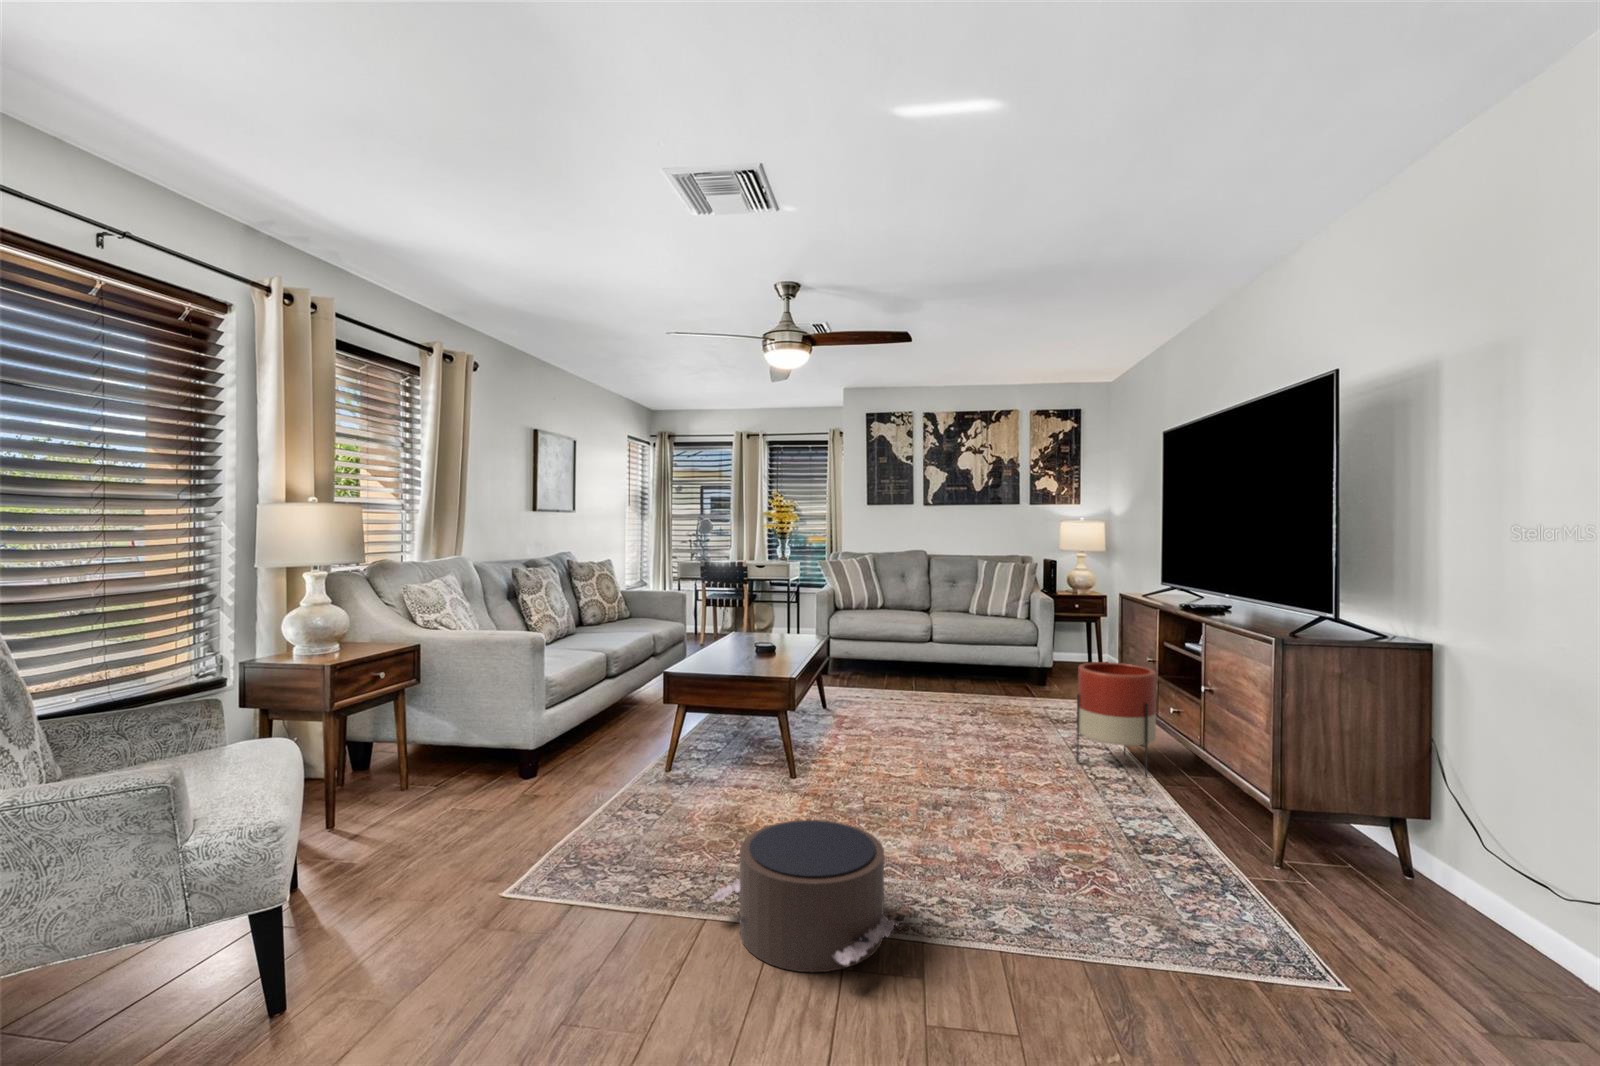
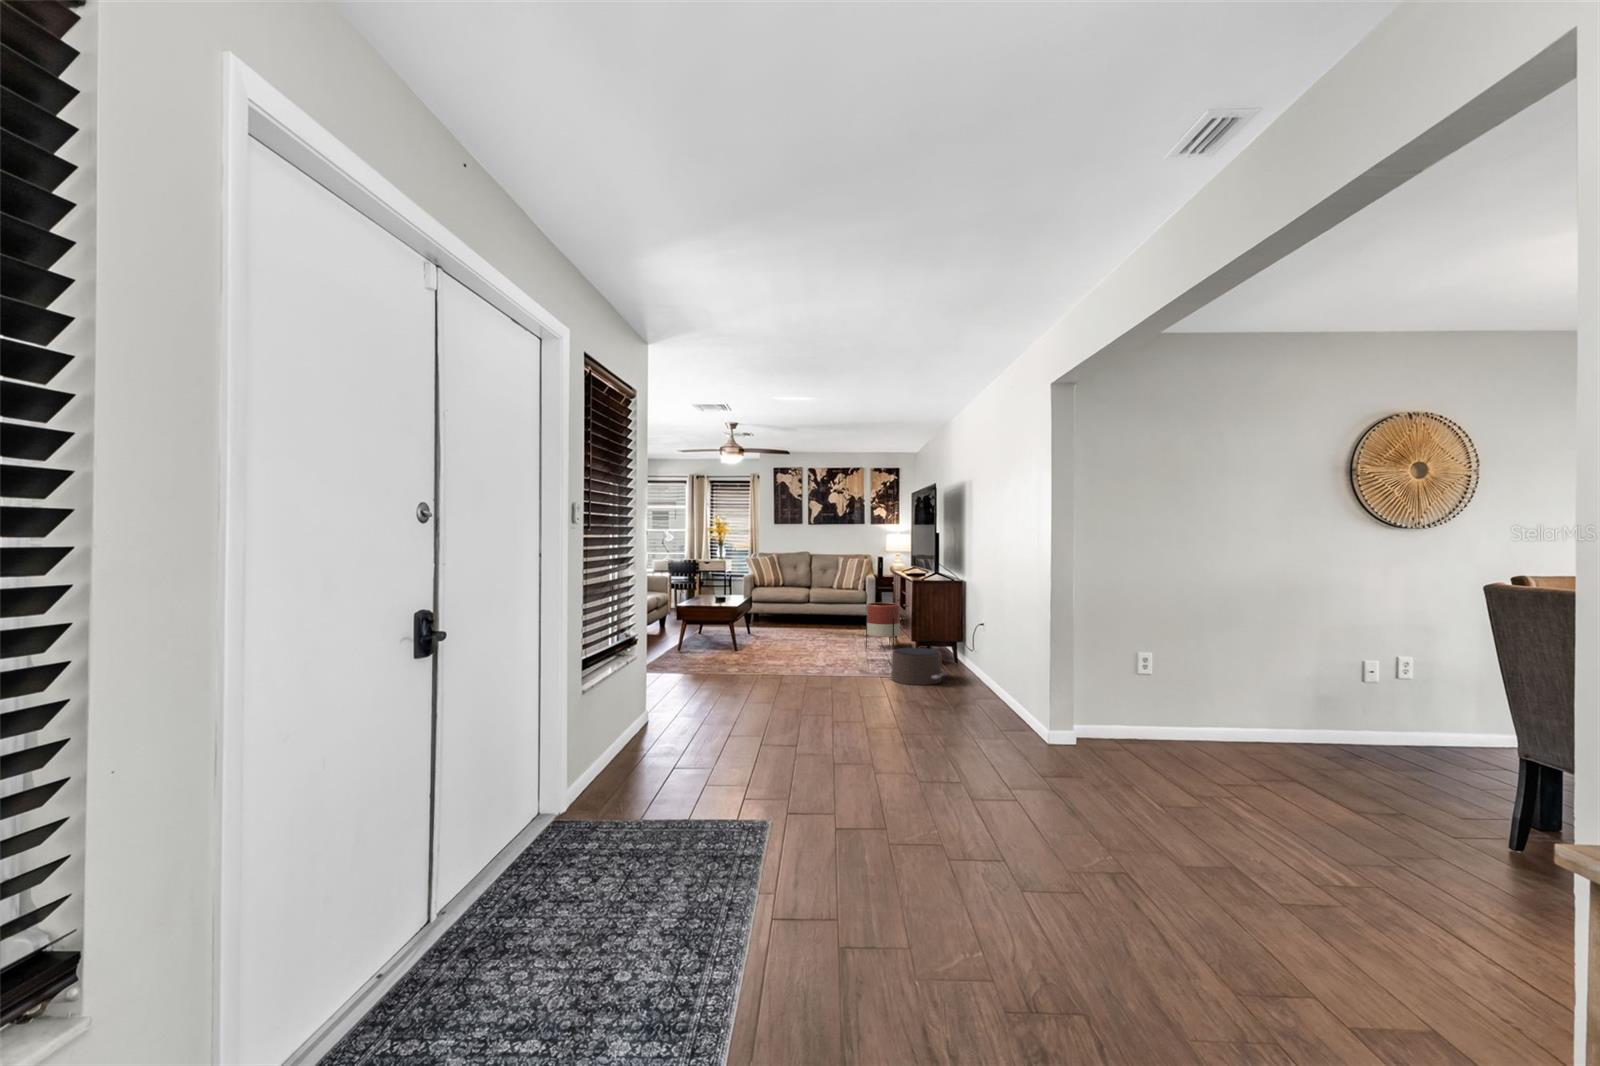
pouf: present [711,820,899,972] -> present [882,648,947,685]

